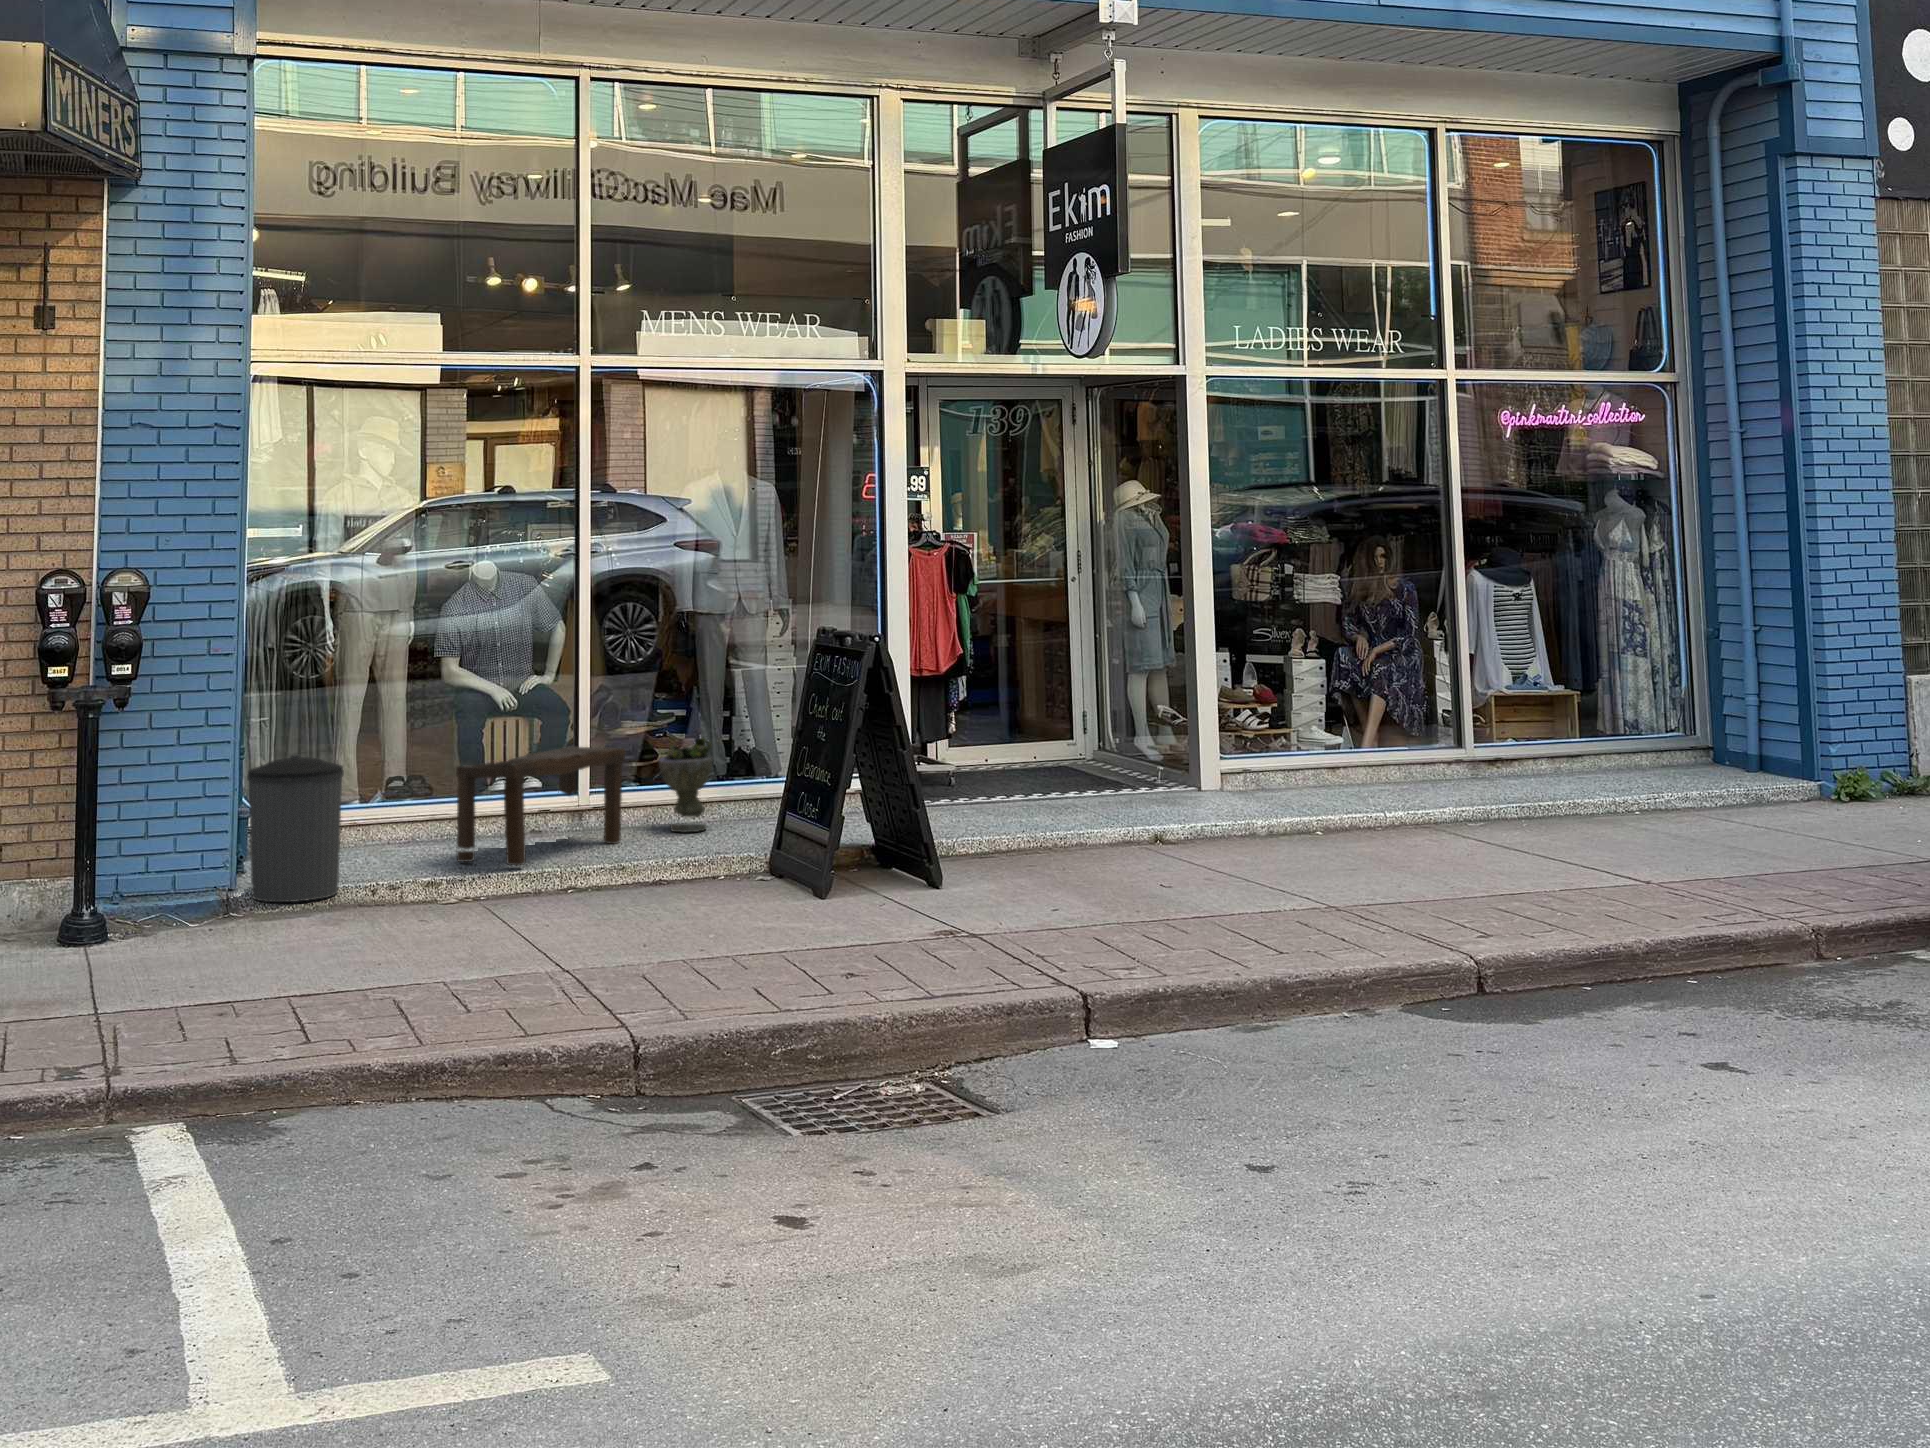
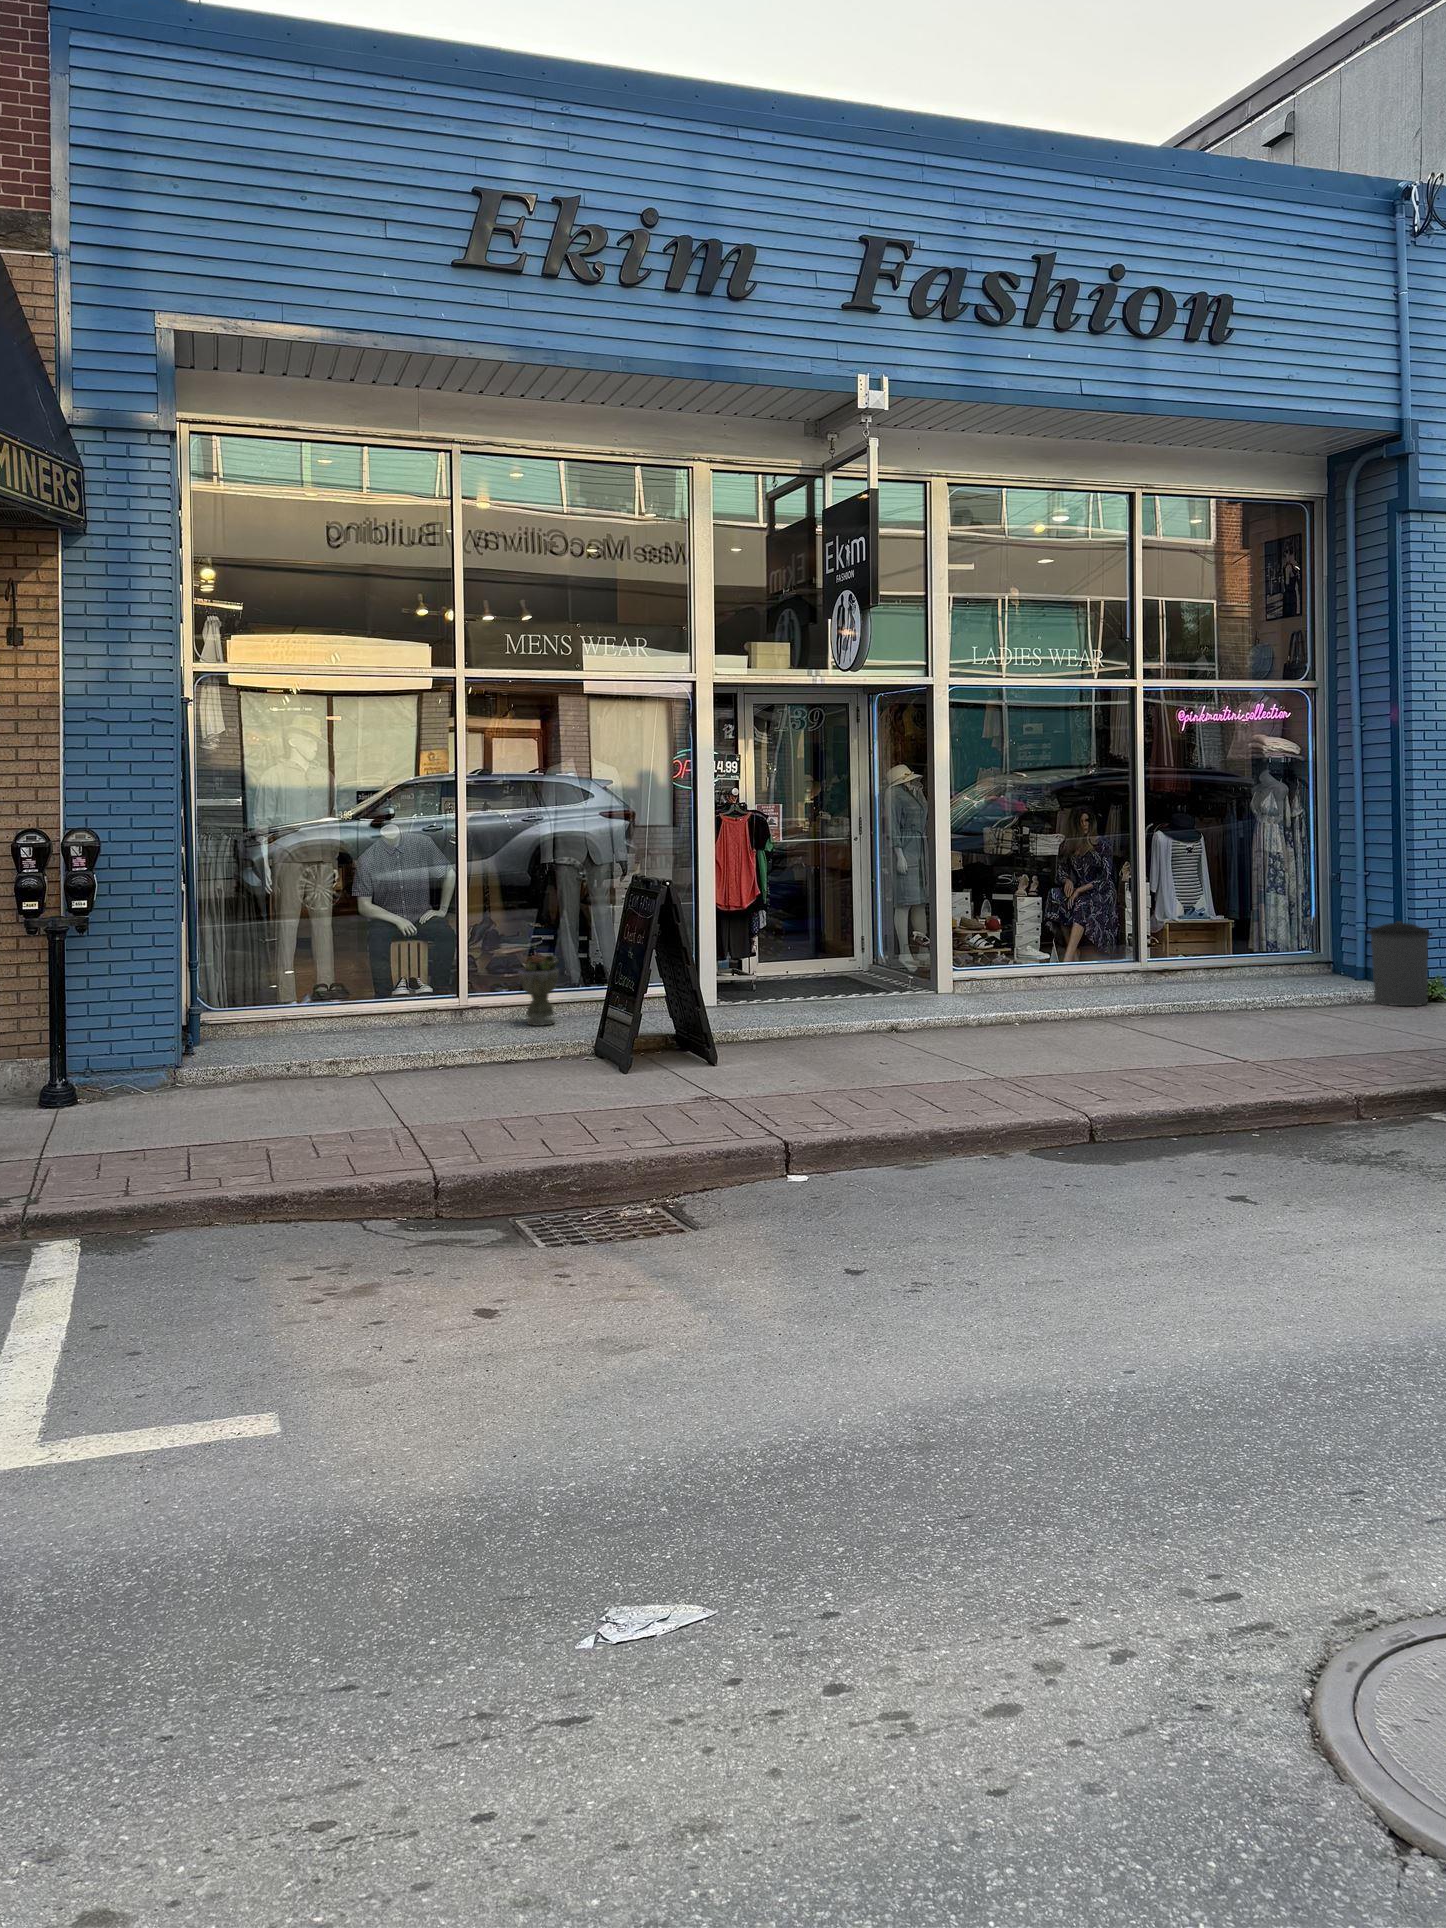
bench: present [456,746,625,865] -> none [356,962,489,1050]
trash can: present [247,754,344,902] -> present [1367,921,1432,1006]

